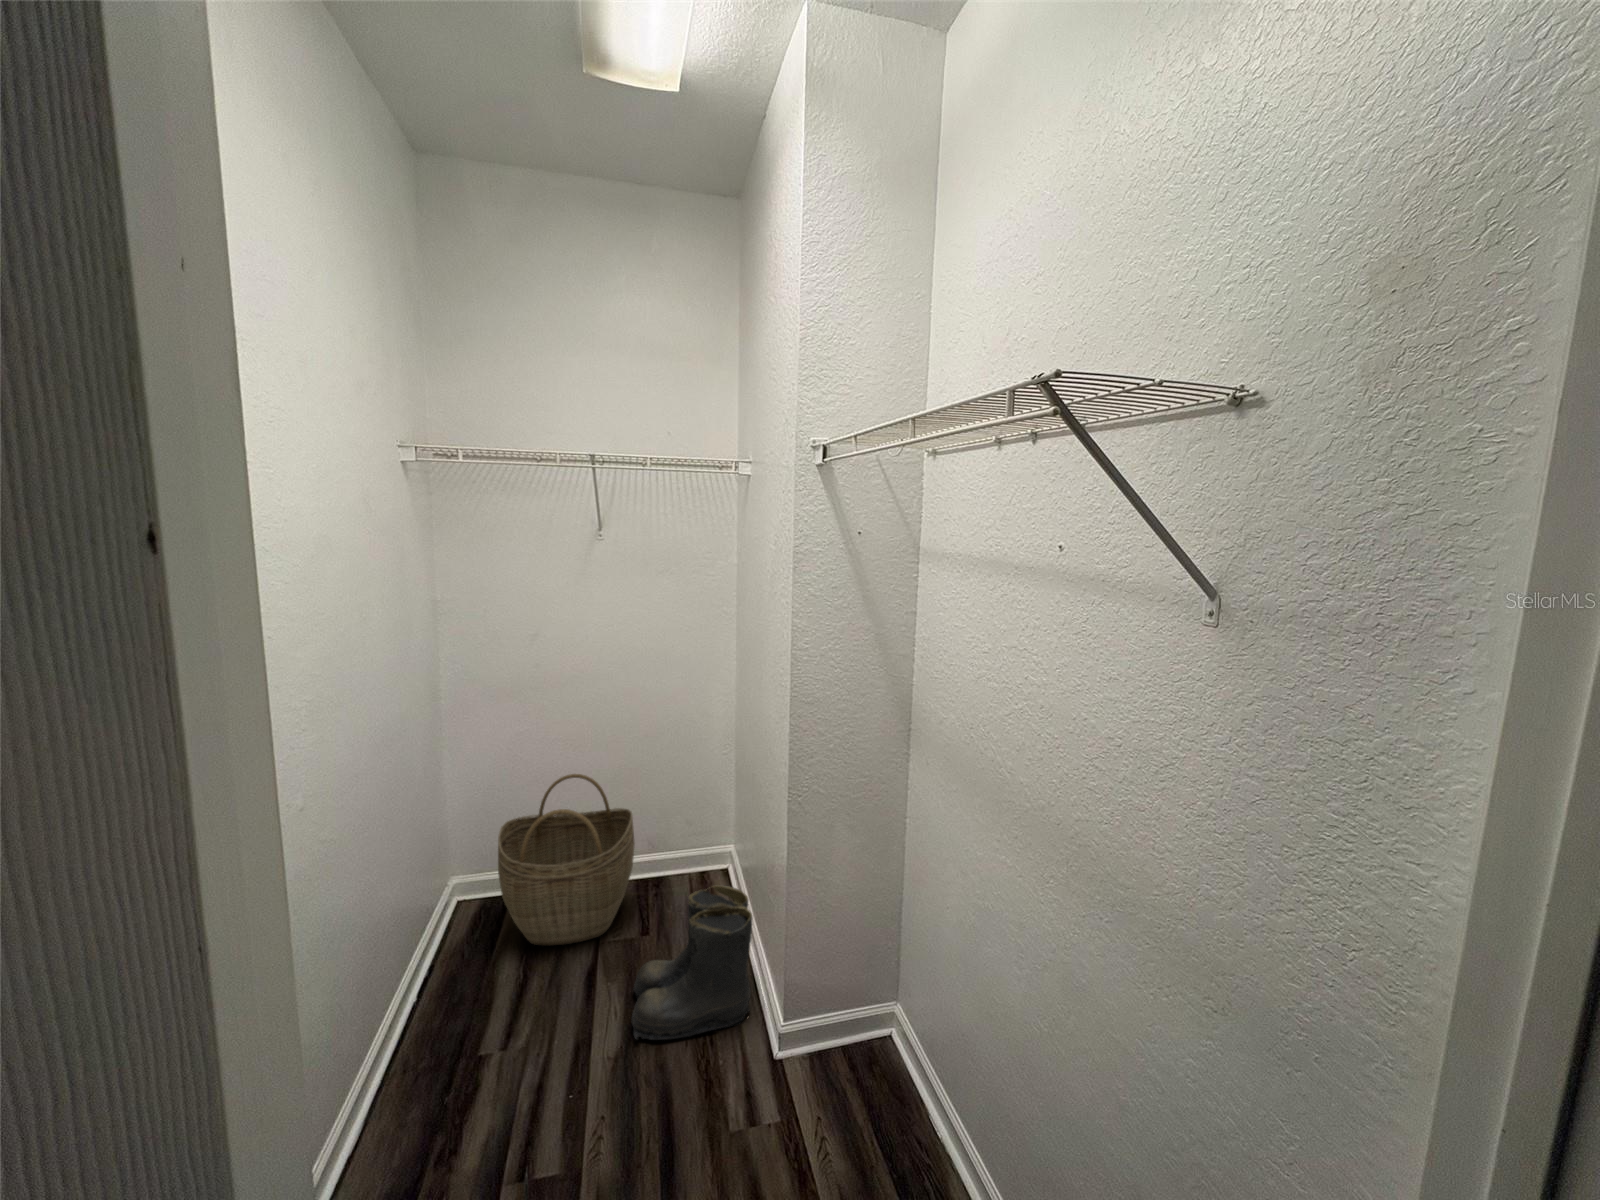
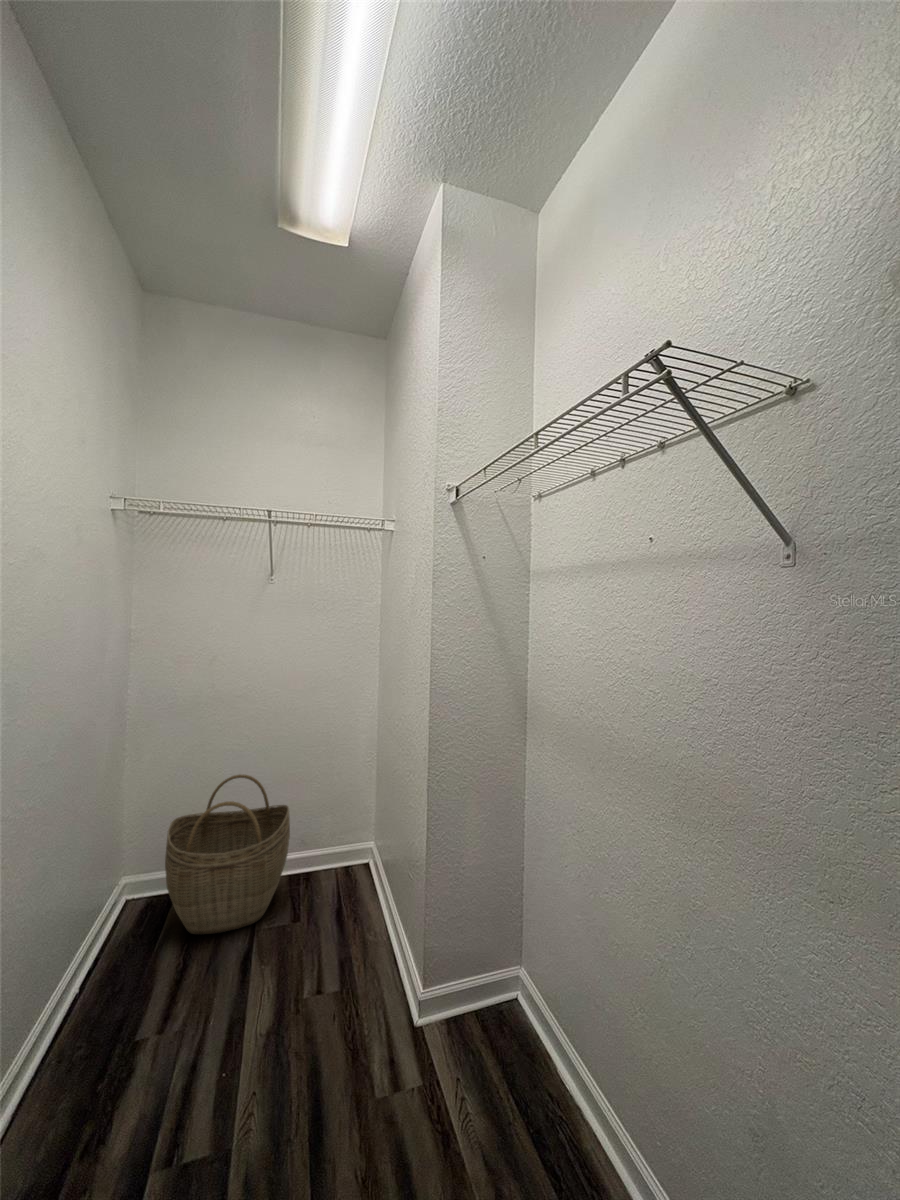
boots: present [632,885,752,1040] -> none [281,865,395,1018]

